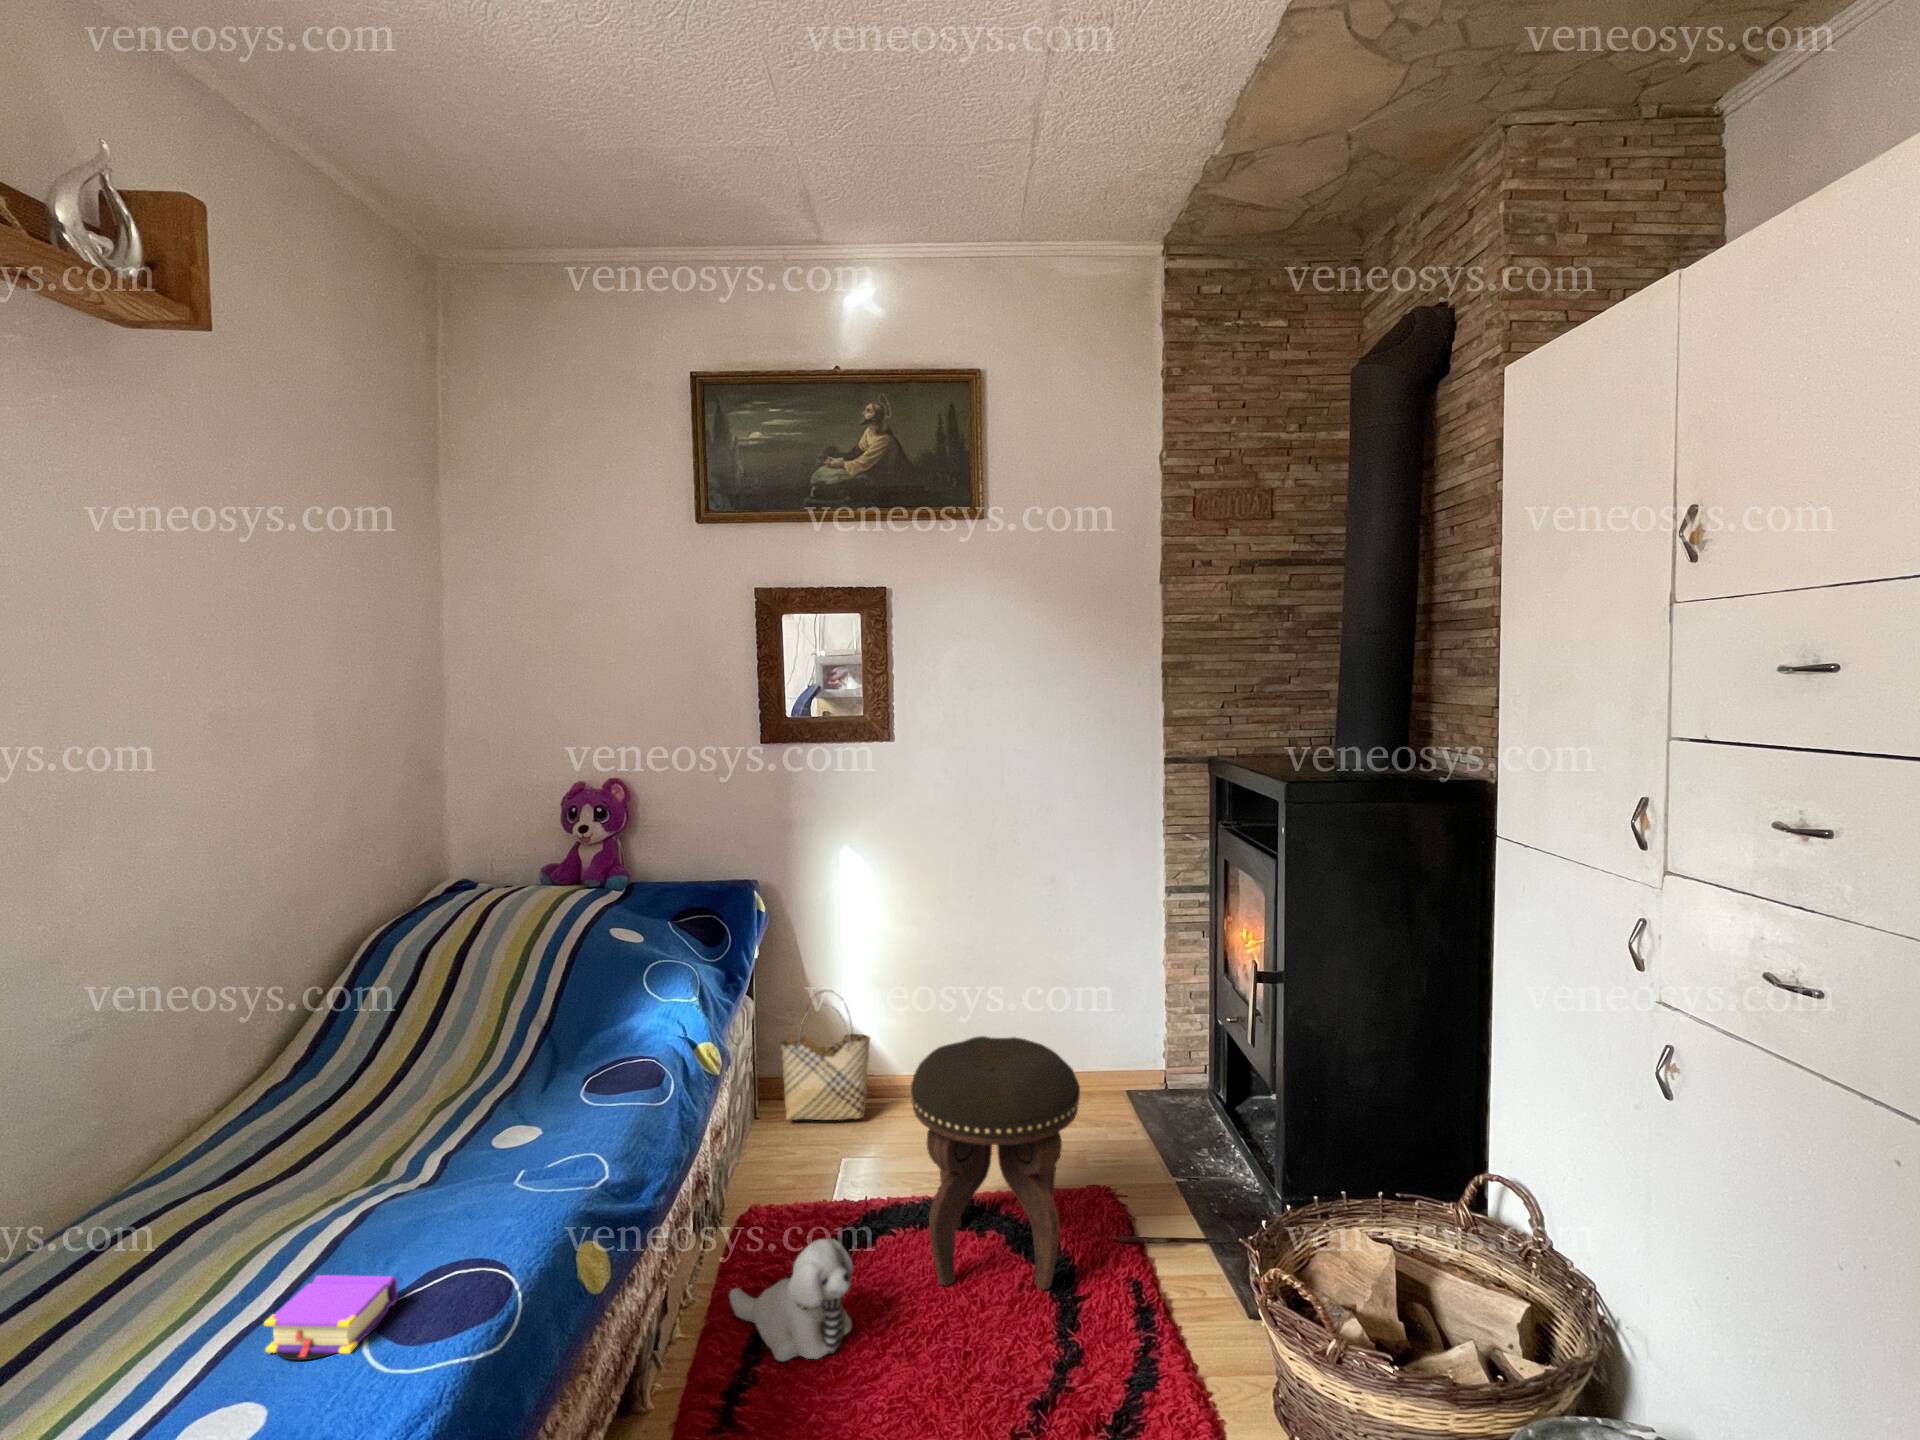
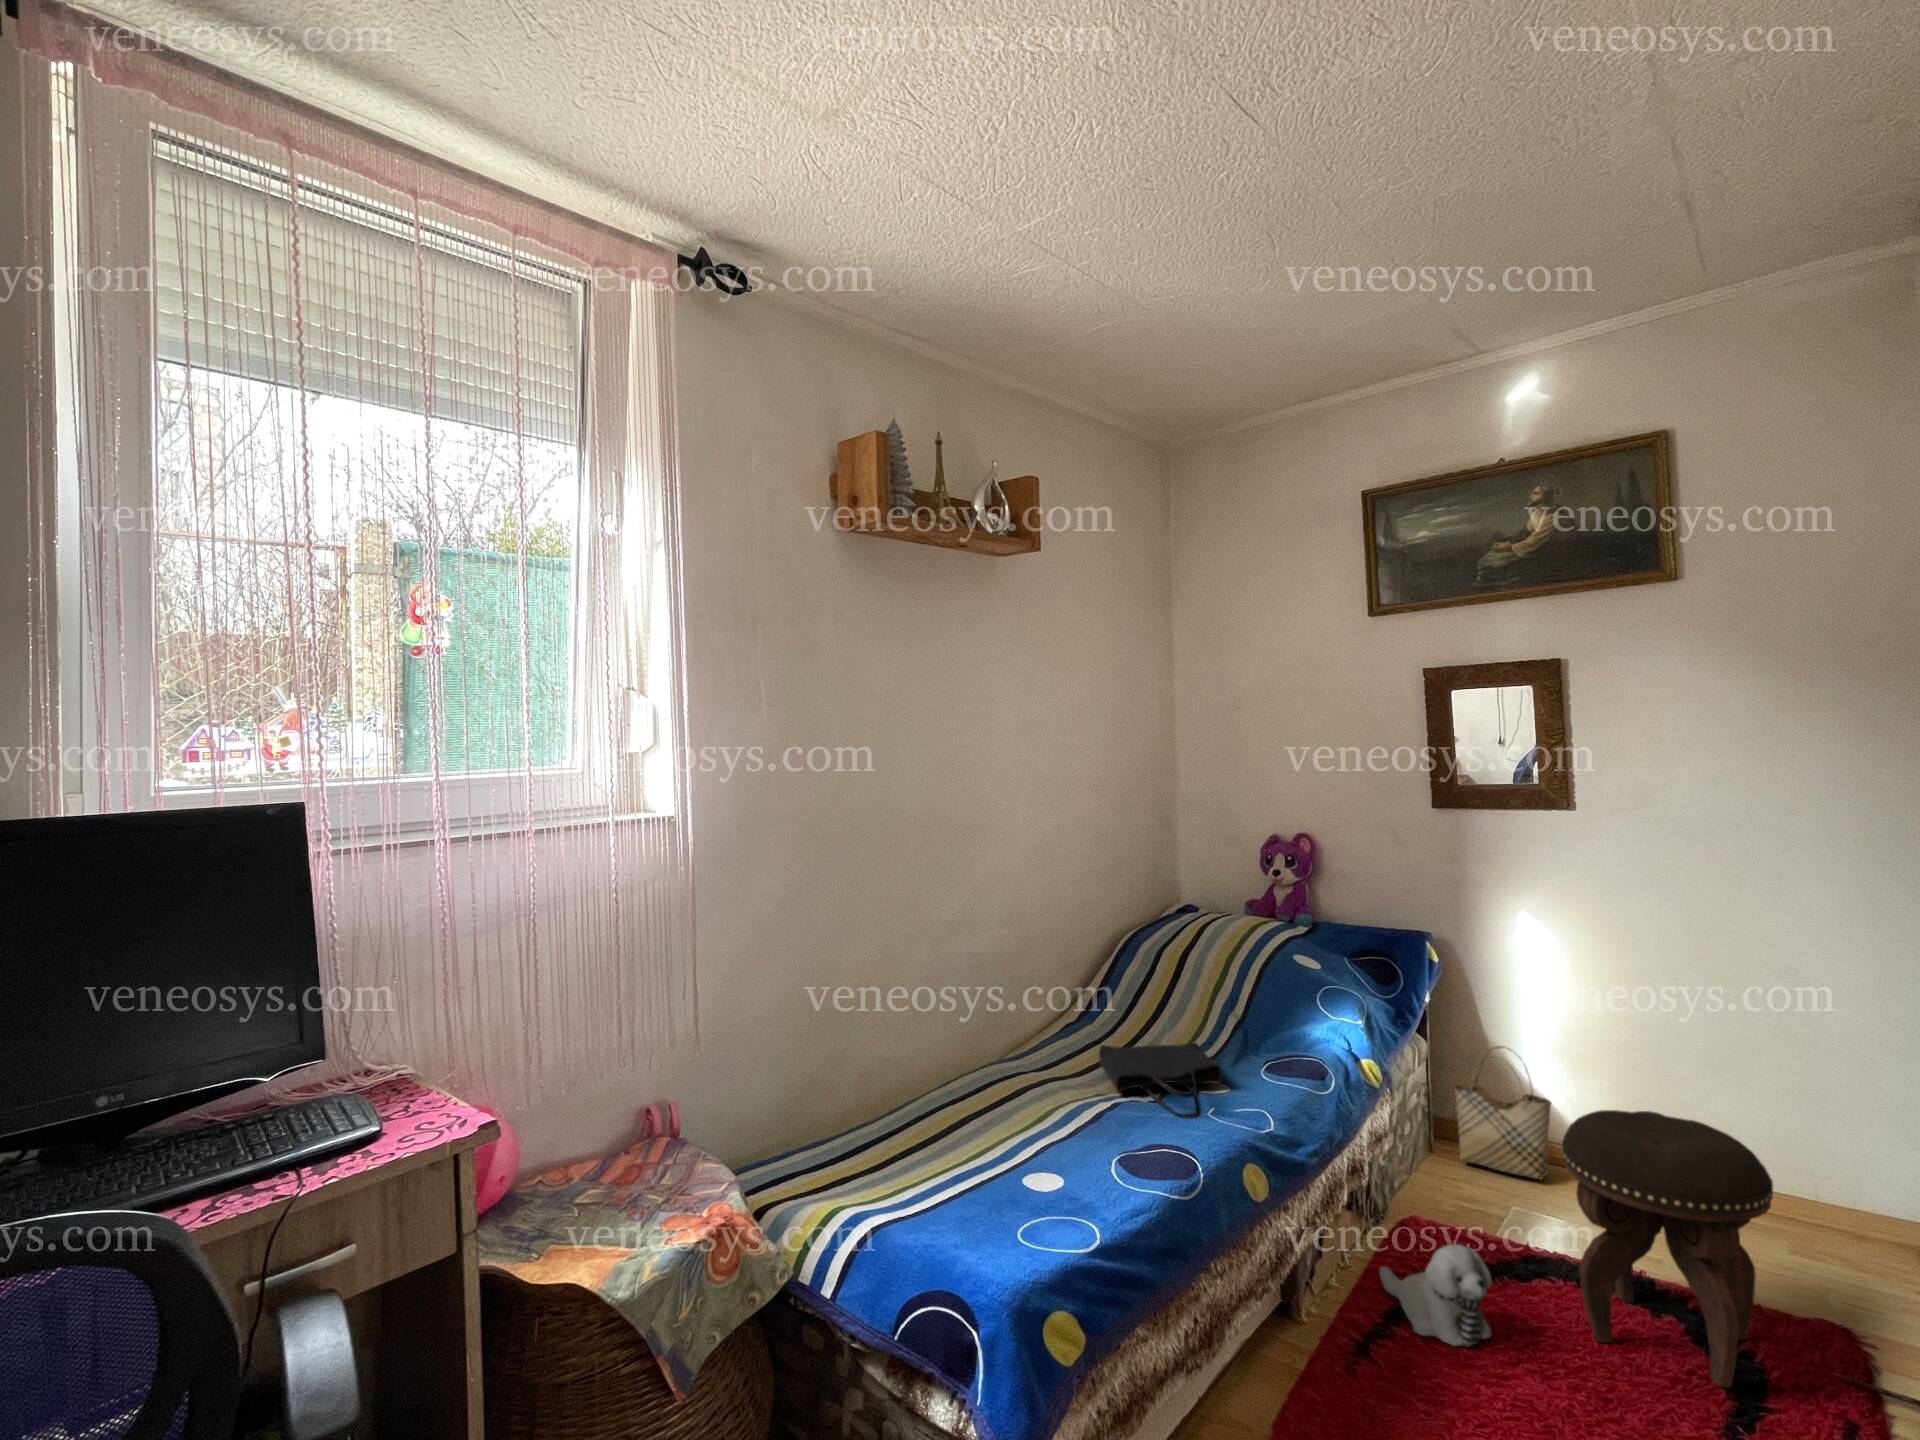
tote bag: none [331,1075,531,1205] -> present [1099,1043,1222,1118]
book: present [264,1275,398,1360] -> none [1038,1124,1154,1183]

